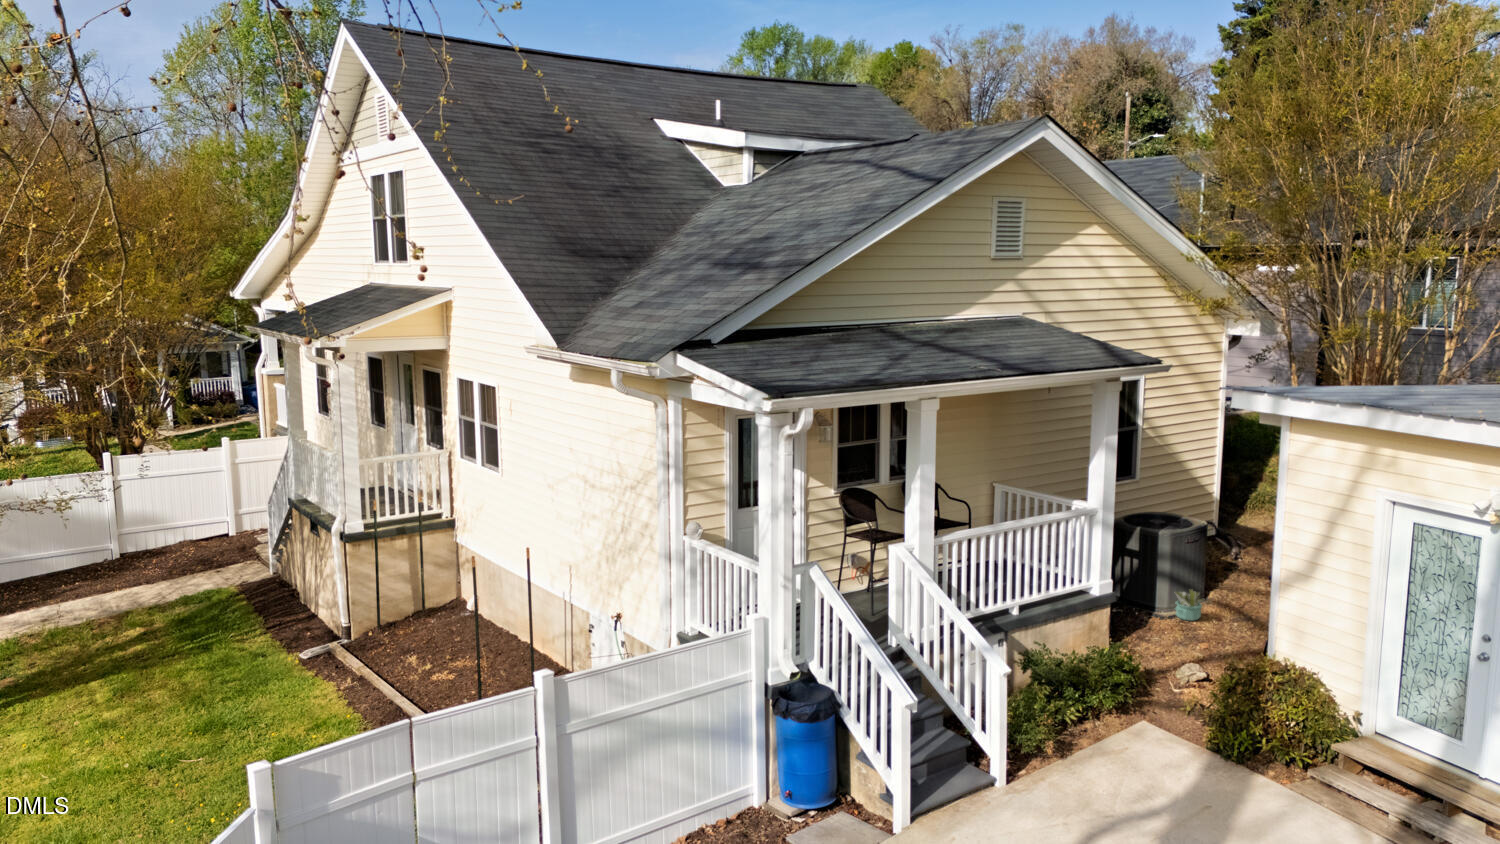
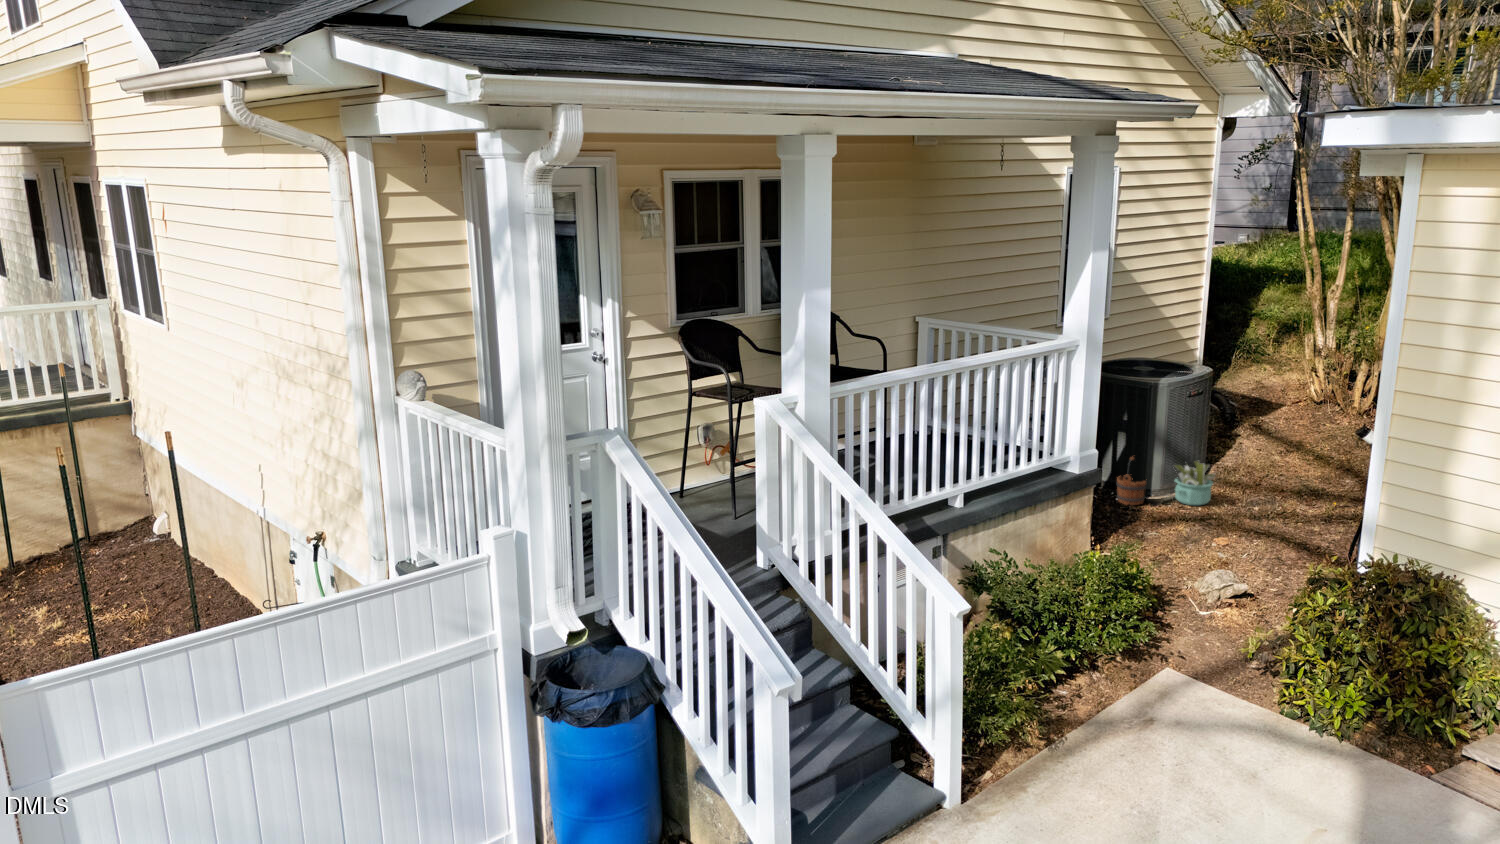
wooden bucket: none [1134,584,1155,619] -> present [1117,457,1147,505]

